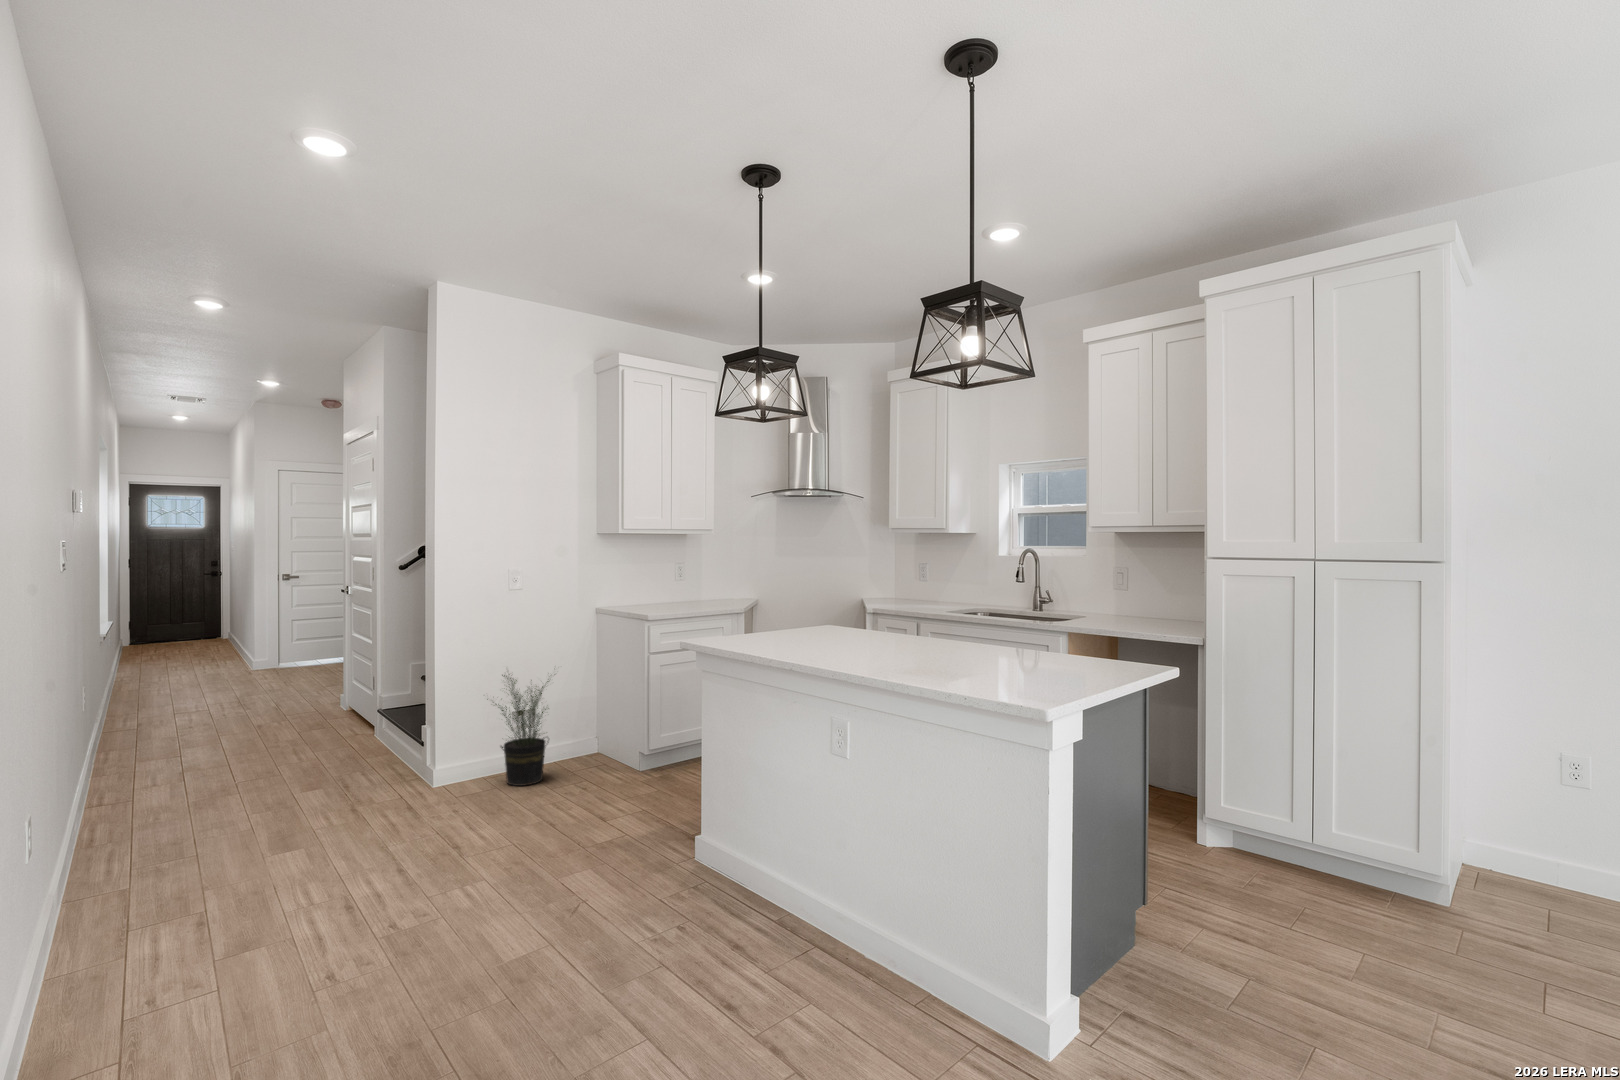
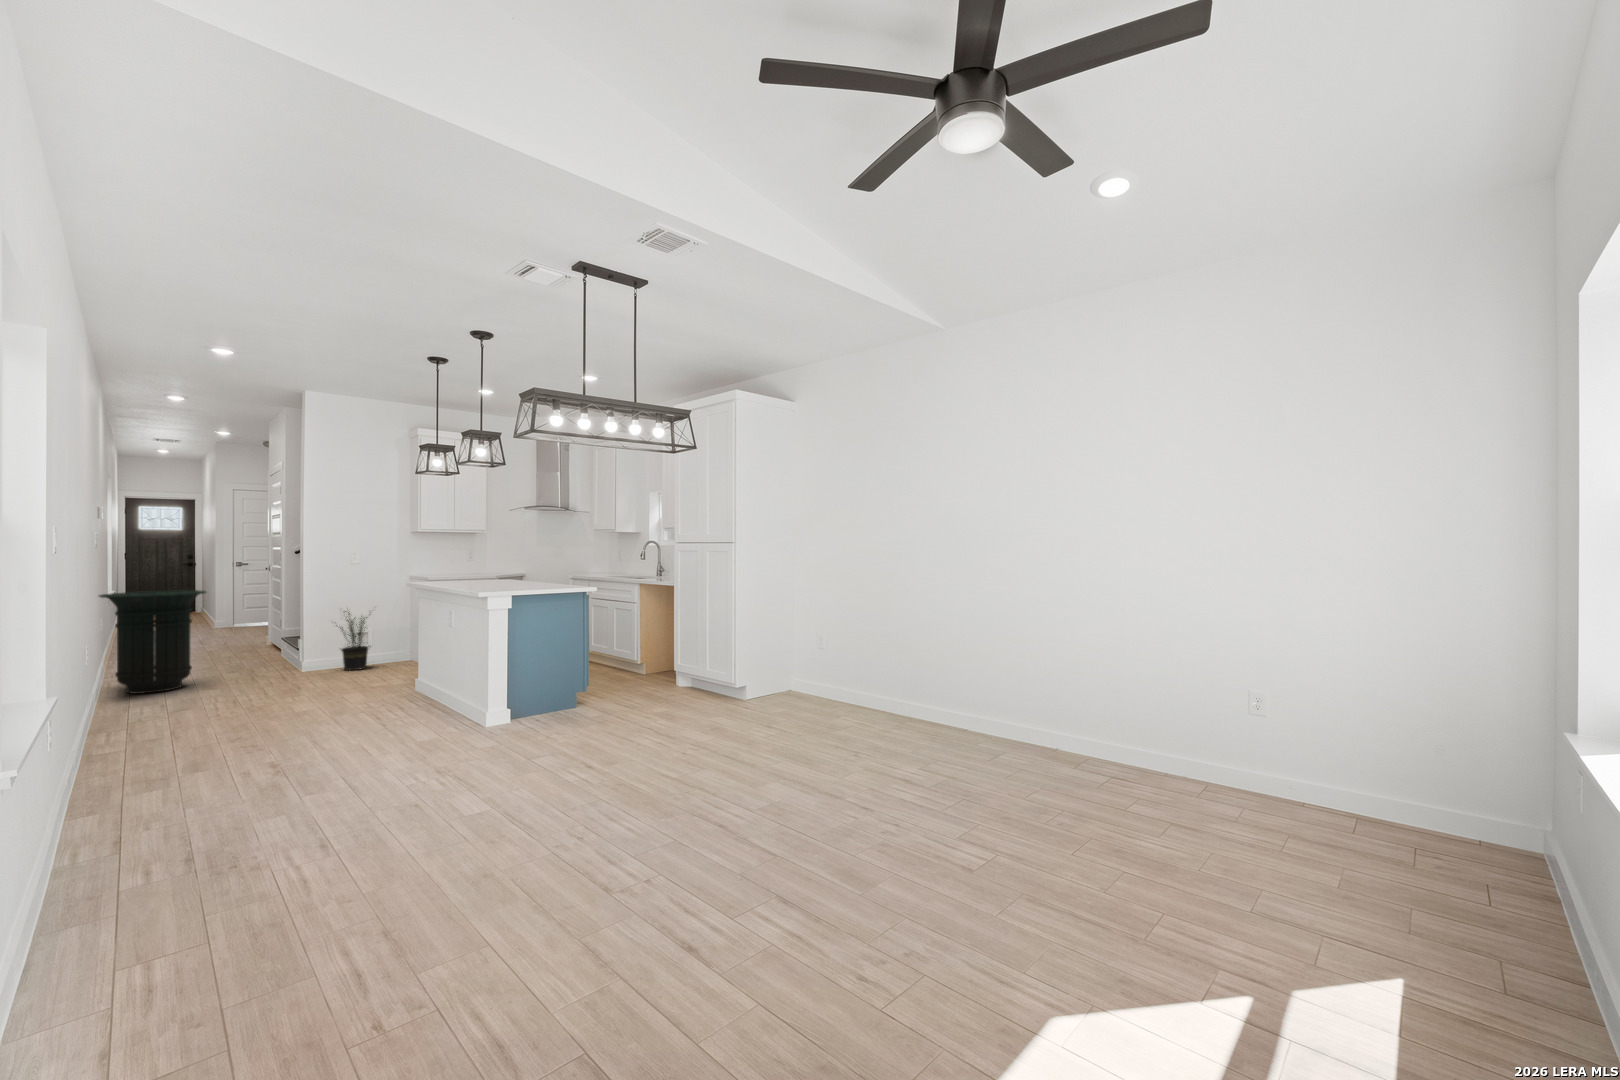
trash can: none [80,645,279,859] -> present [99,590,206,694]

